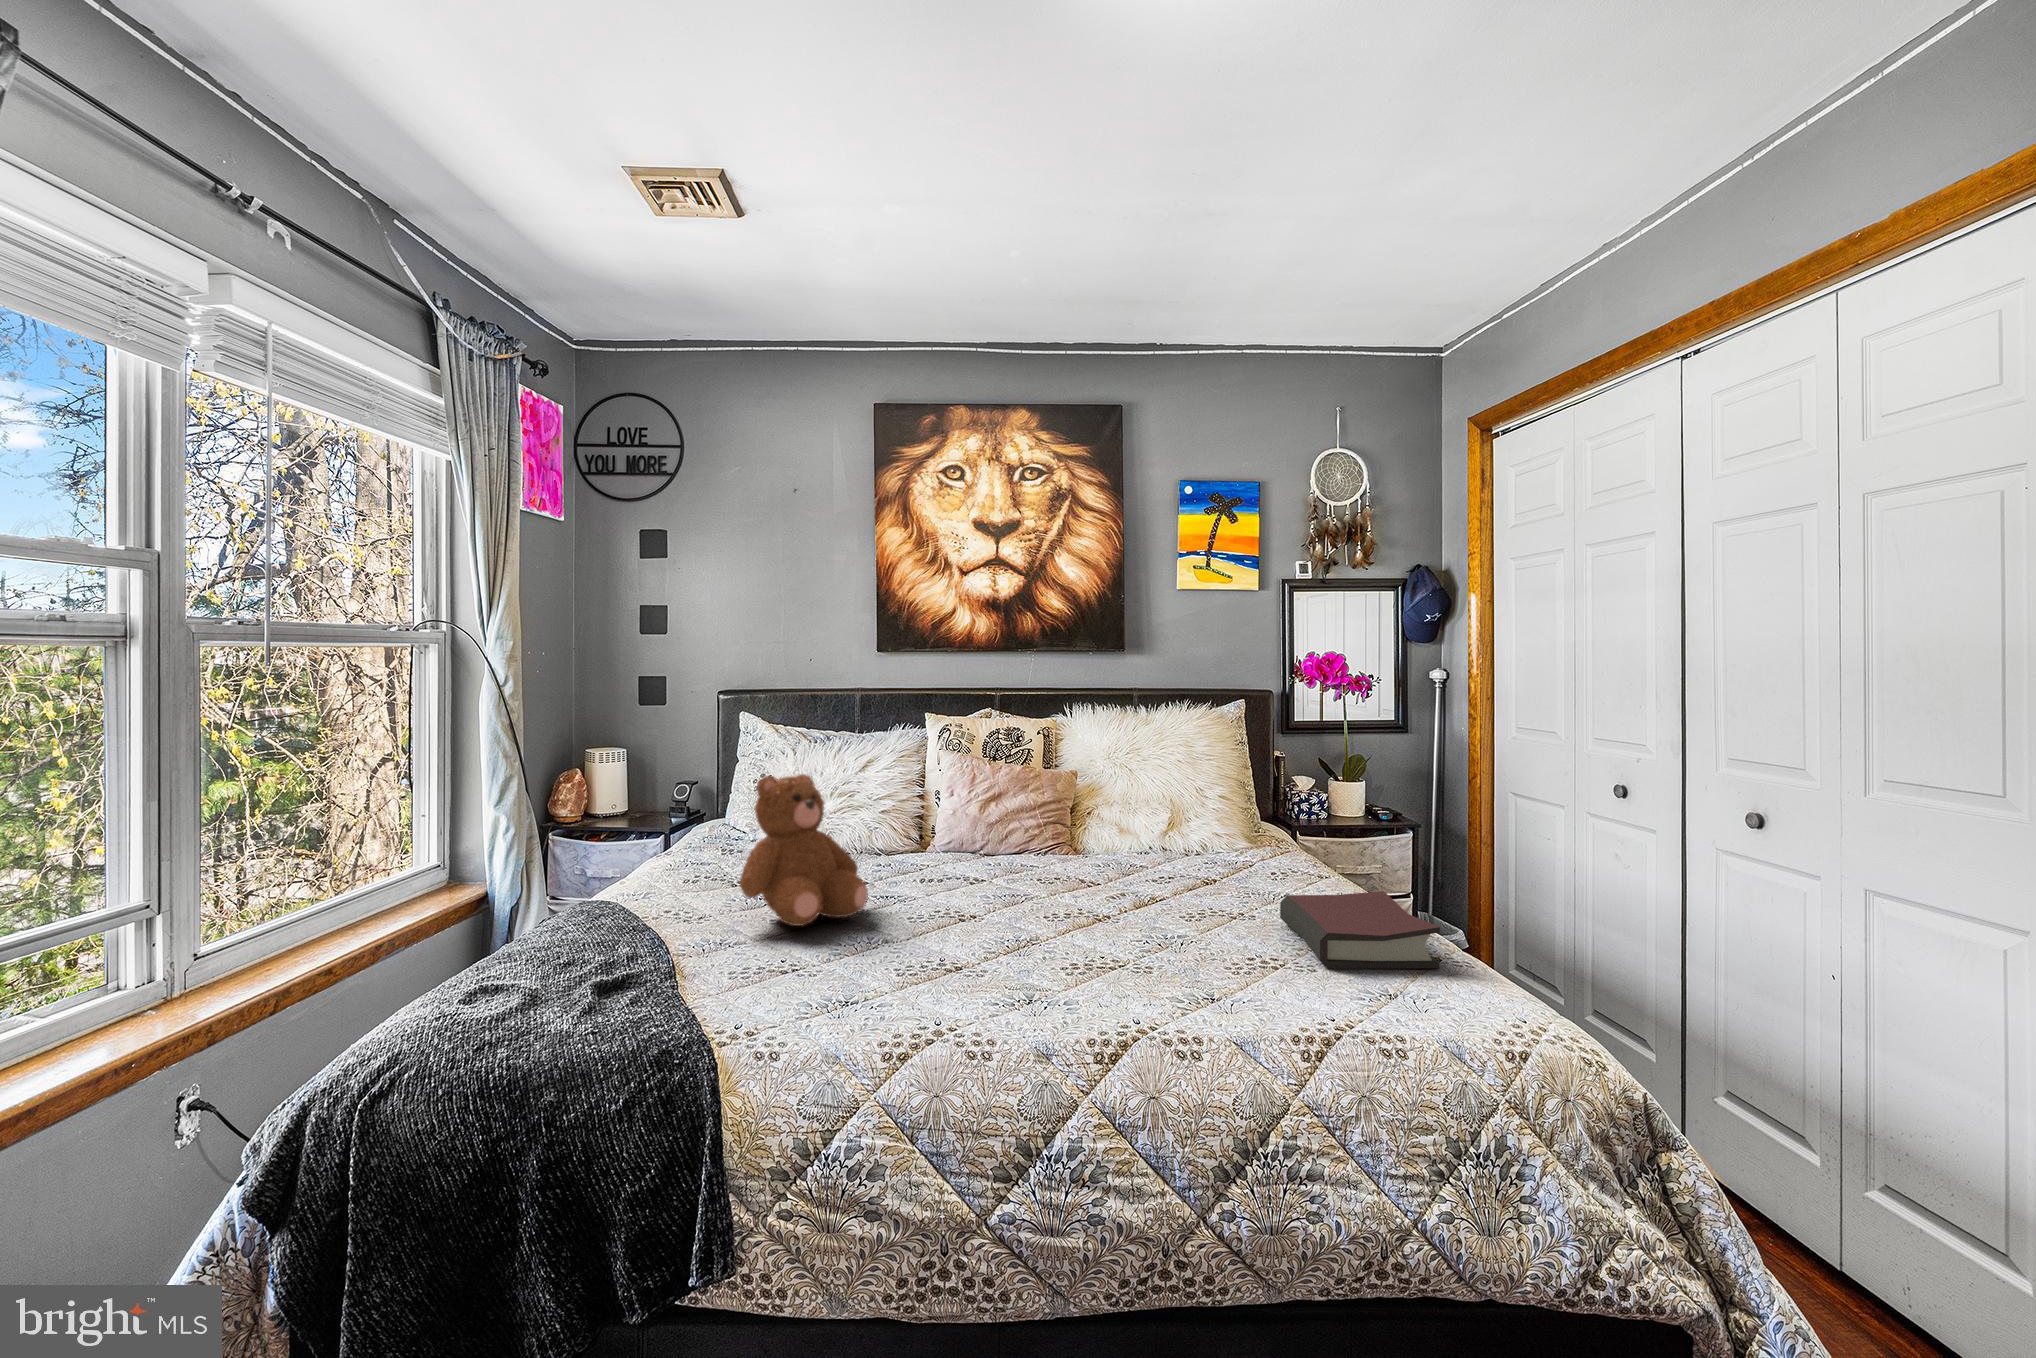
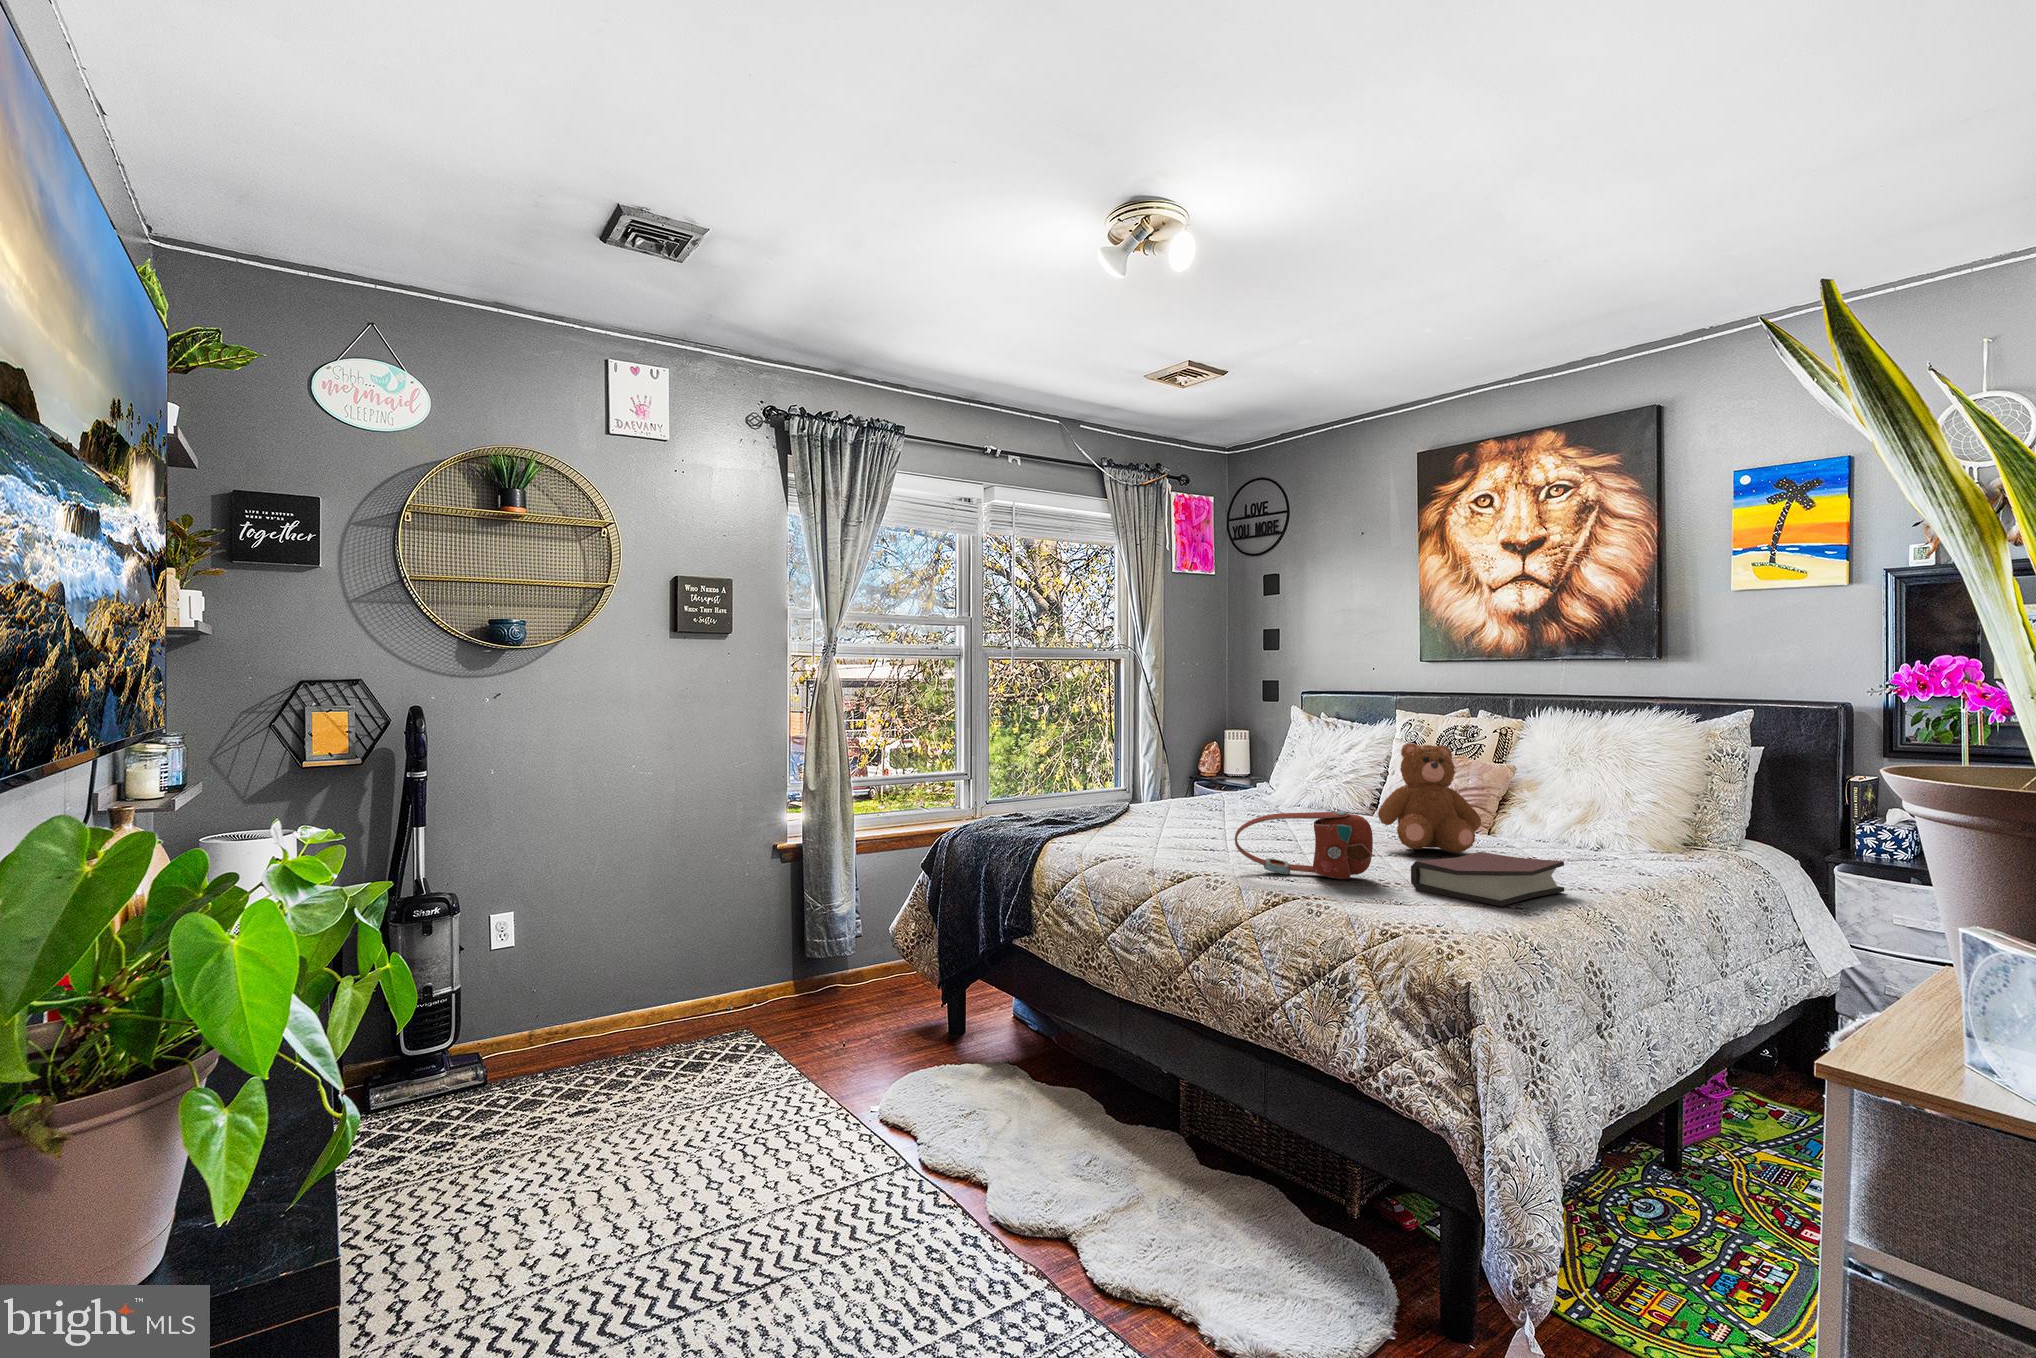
teddy bear: present [740,774,868,926] -> present [1378,743,1481,853]
handbag: none [1138,886,1286,996] -> present [1235,811,1373,879]

